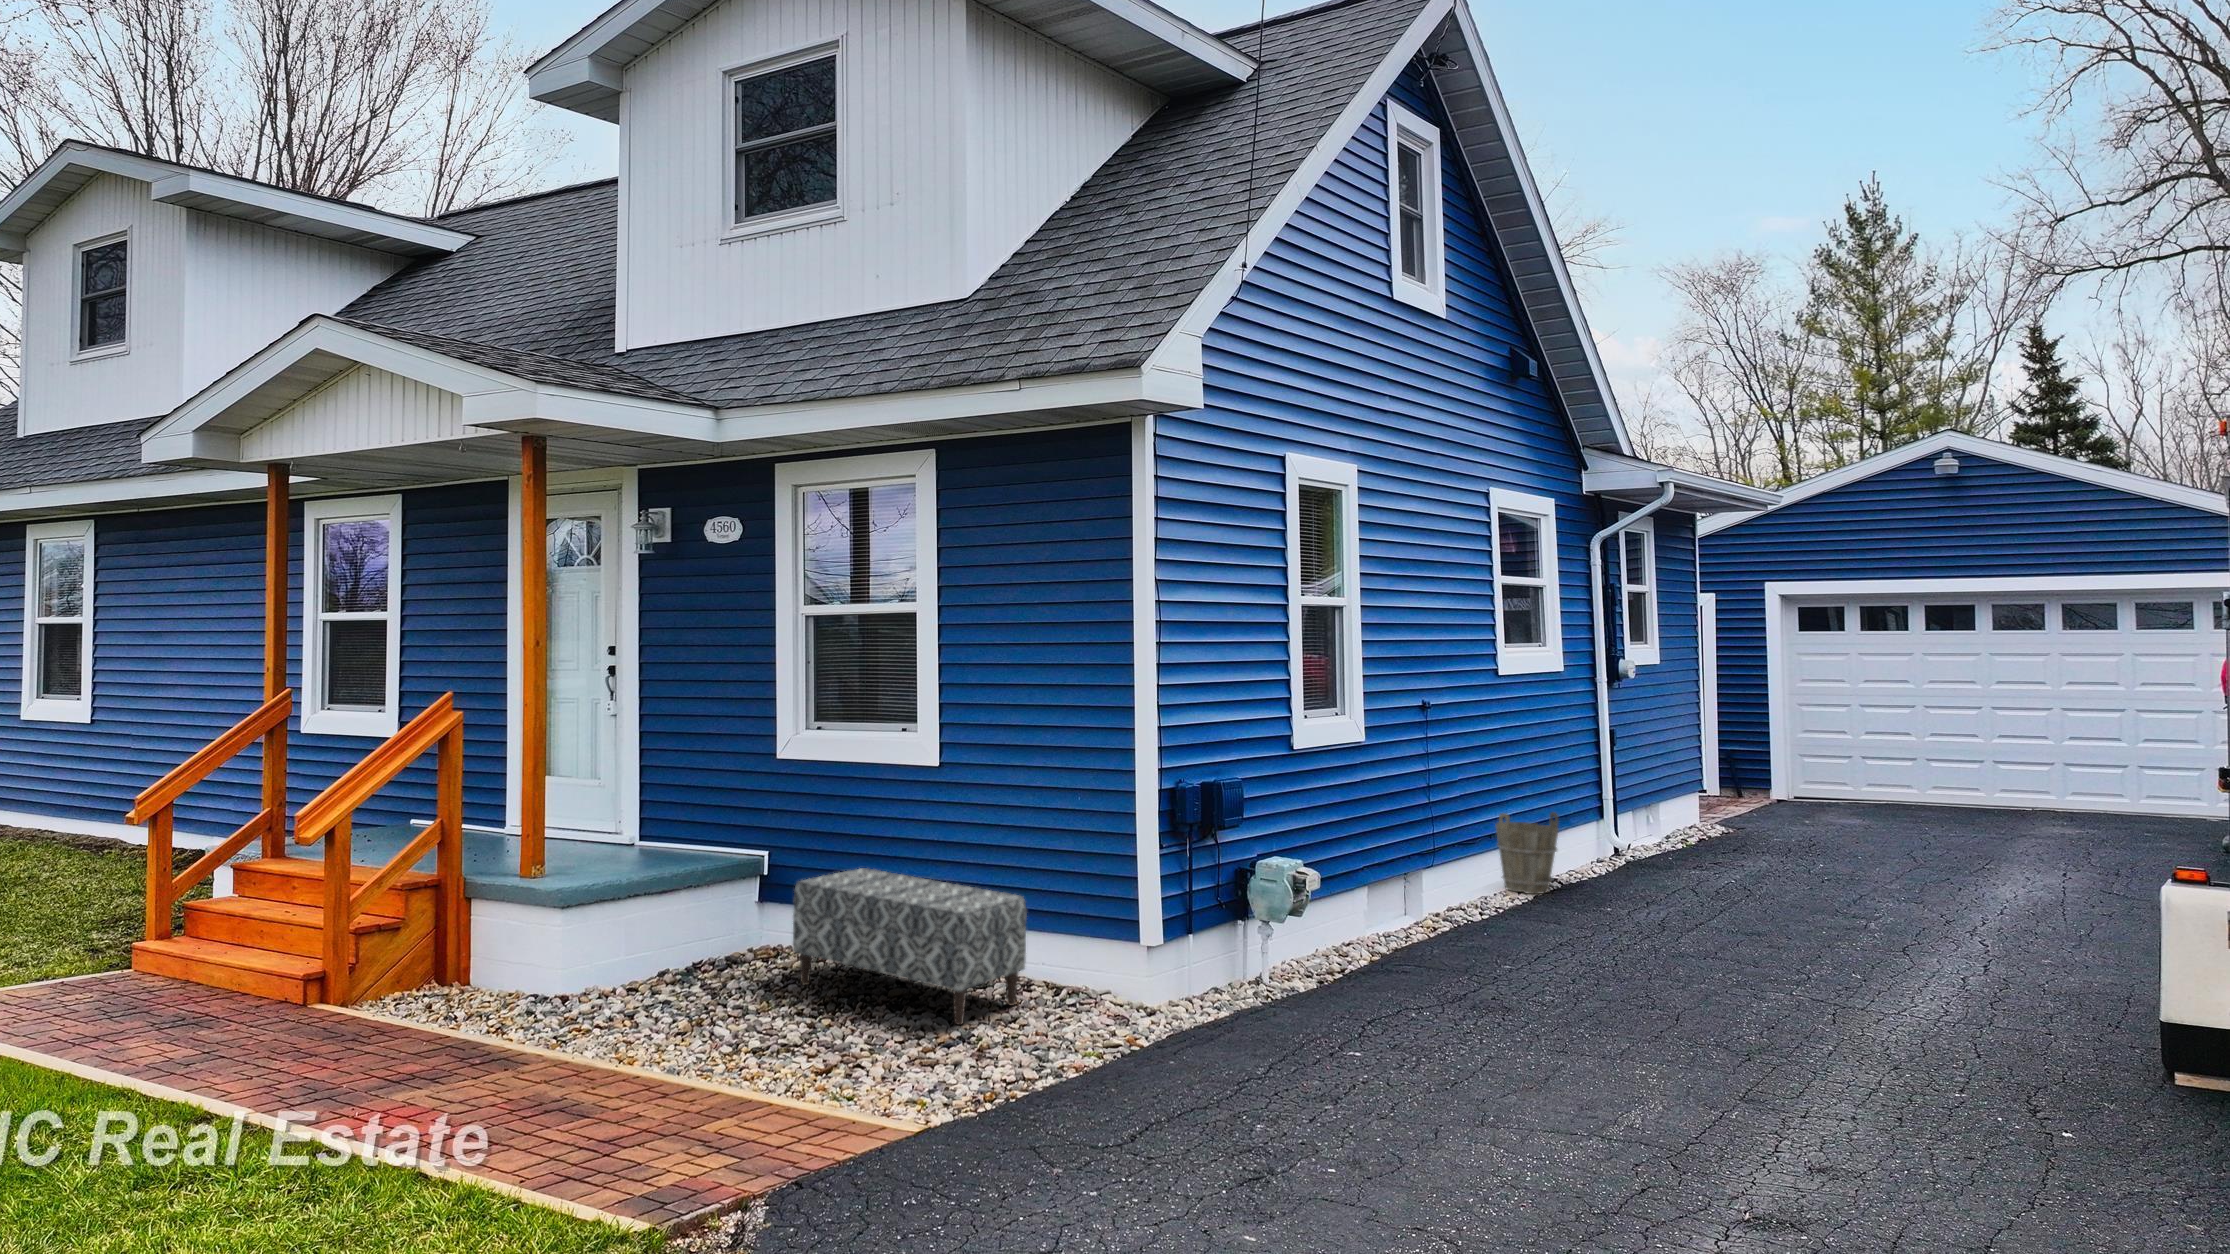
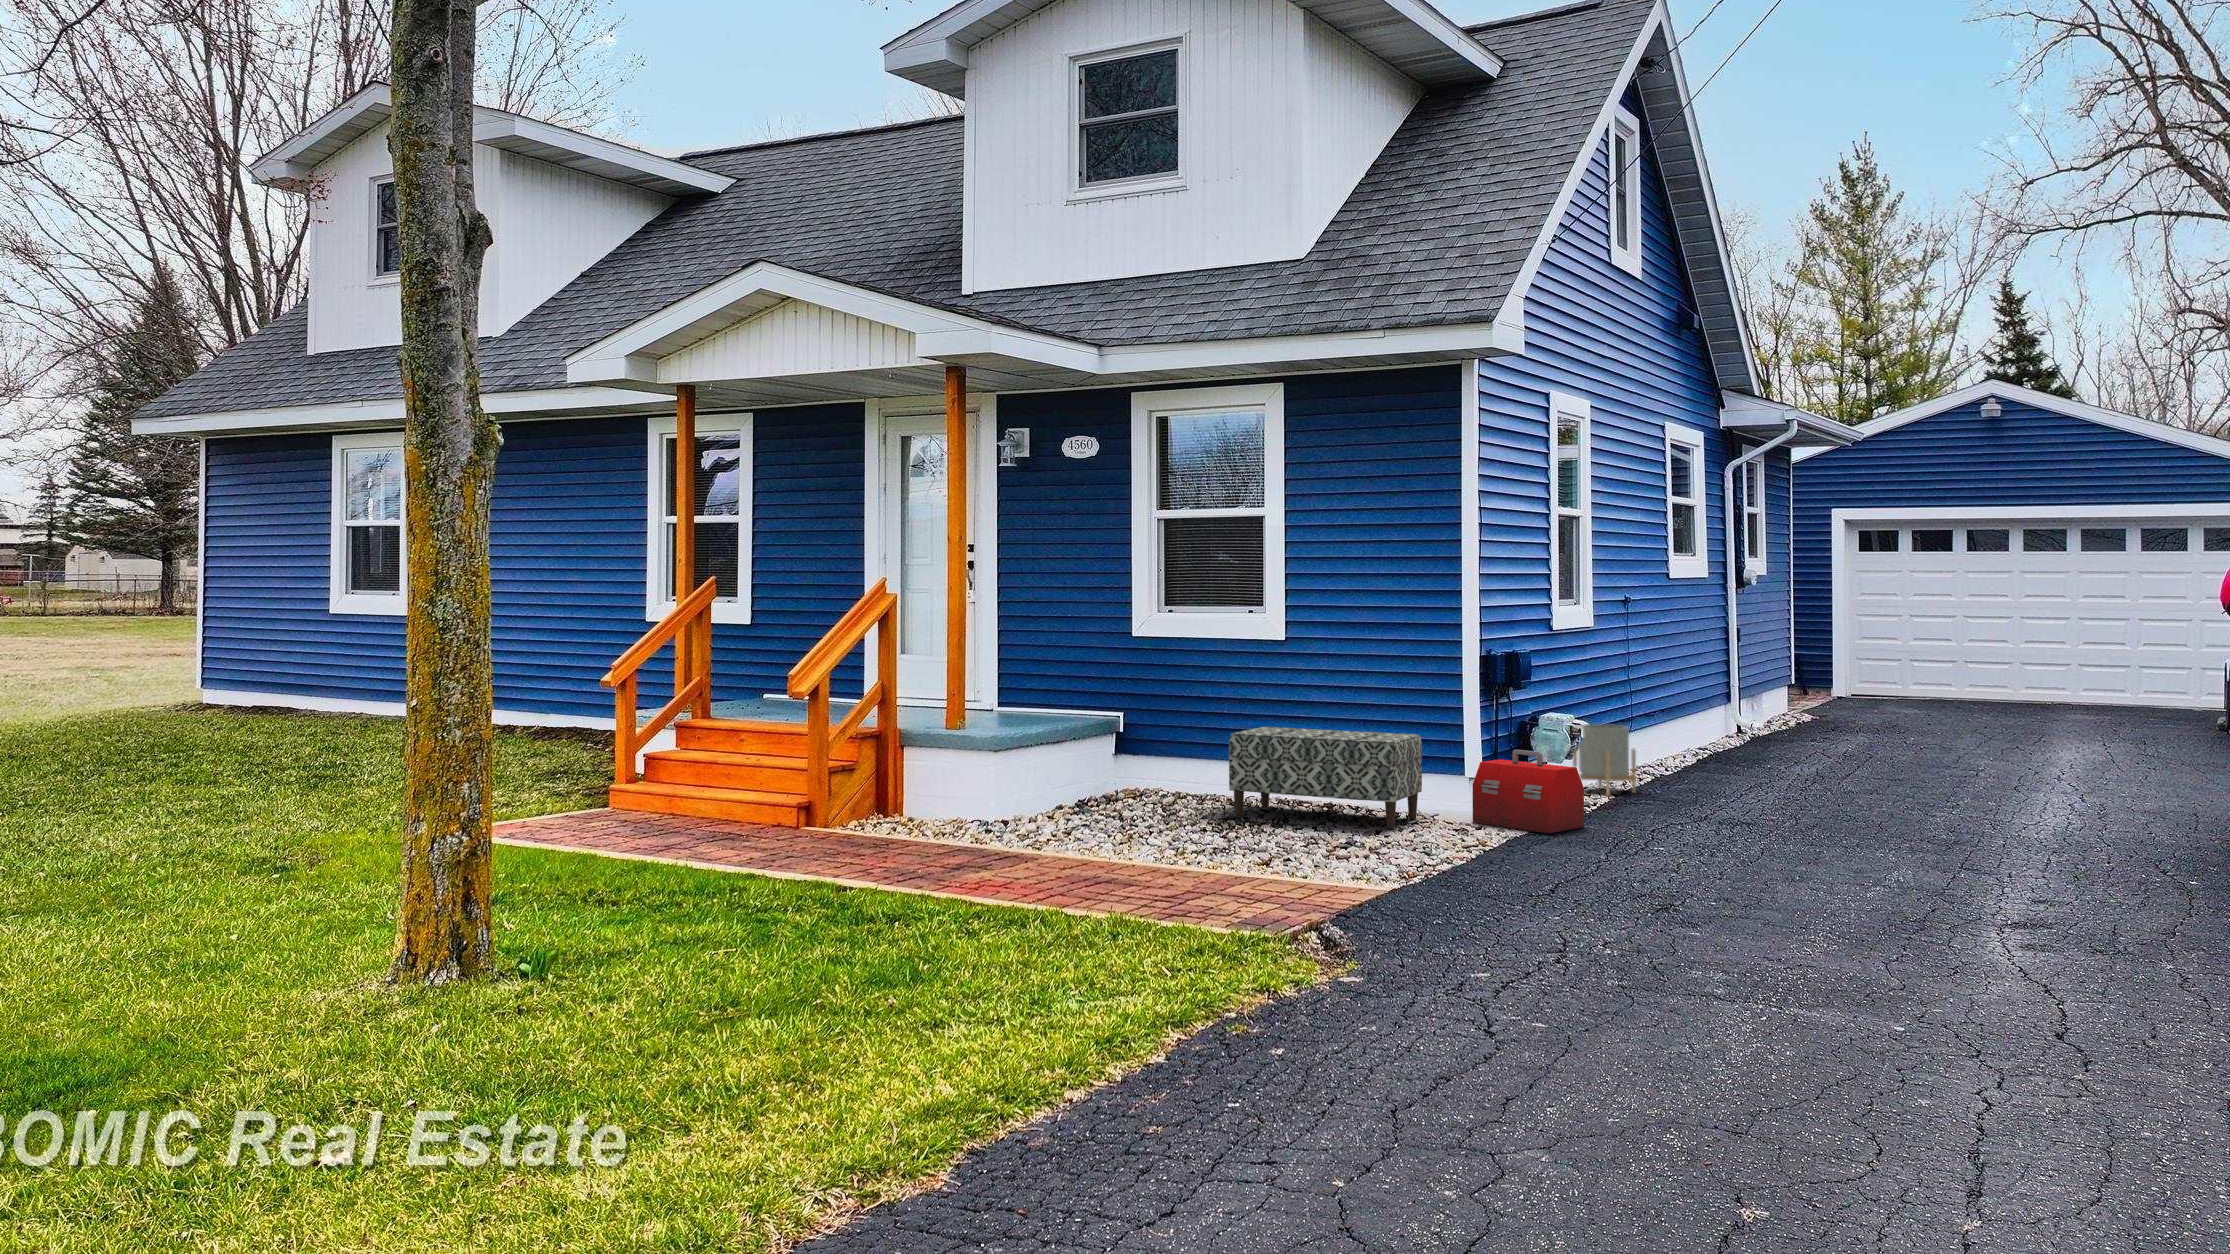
bucket: present [1496,812,1559,894] -> none [1681,687,1734,754]
planter: none [1281,873,1360,972] -> present [1573,724,1636,796]
toolbox: none [1081,925,1218,1048] -> present [1473,750,1584,833]

